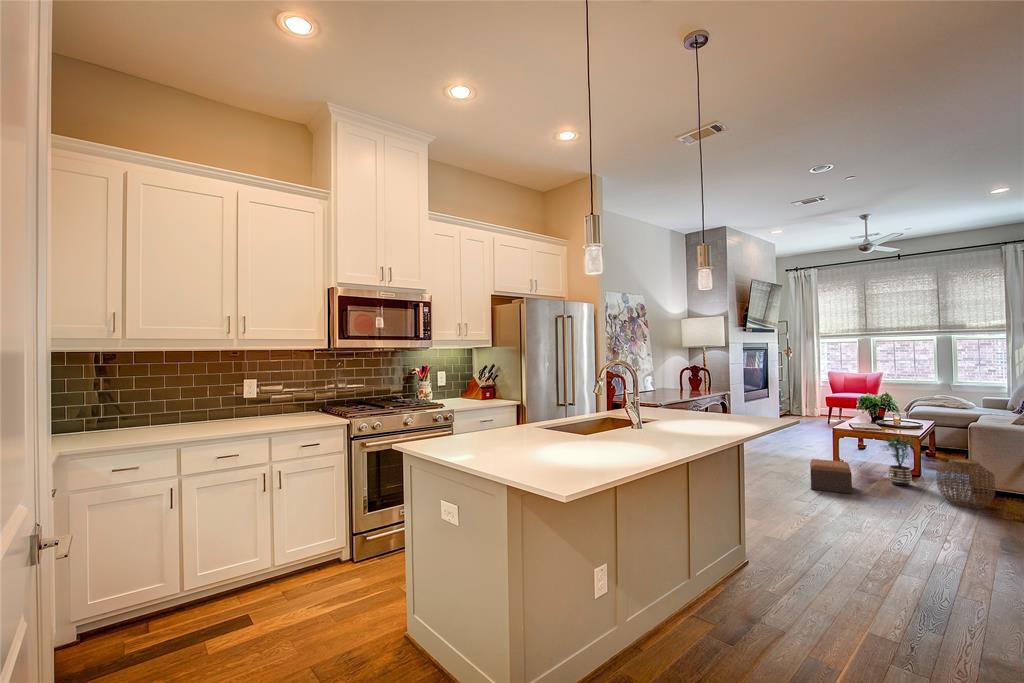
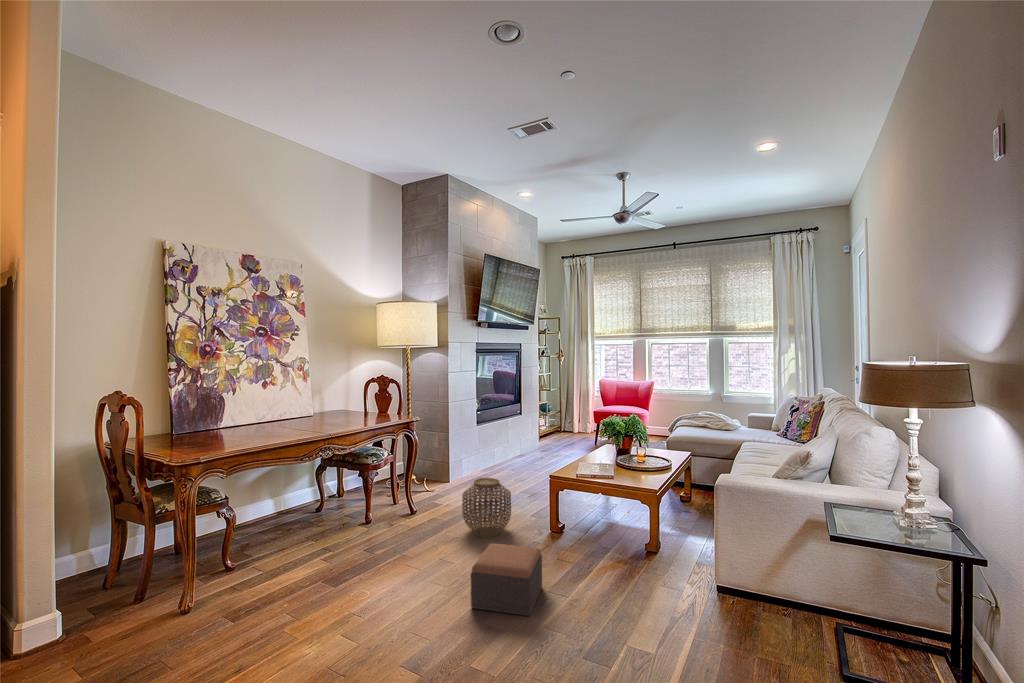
potted plant: present [883,436,914,486] -> none [590,492,643,580]
woven basket: present [936,458,995,509] -> present [462,478,511,537]

